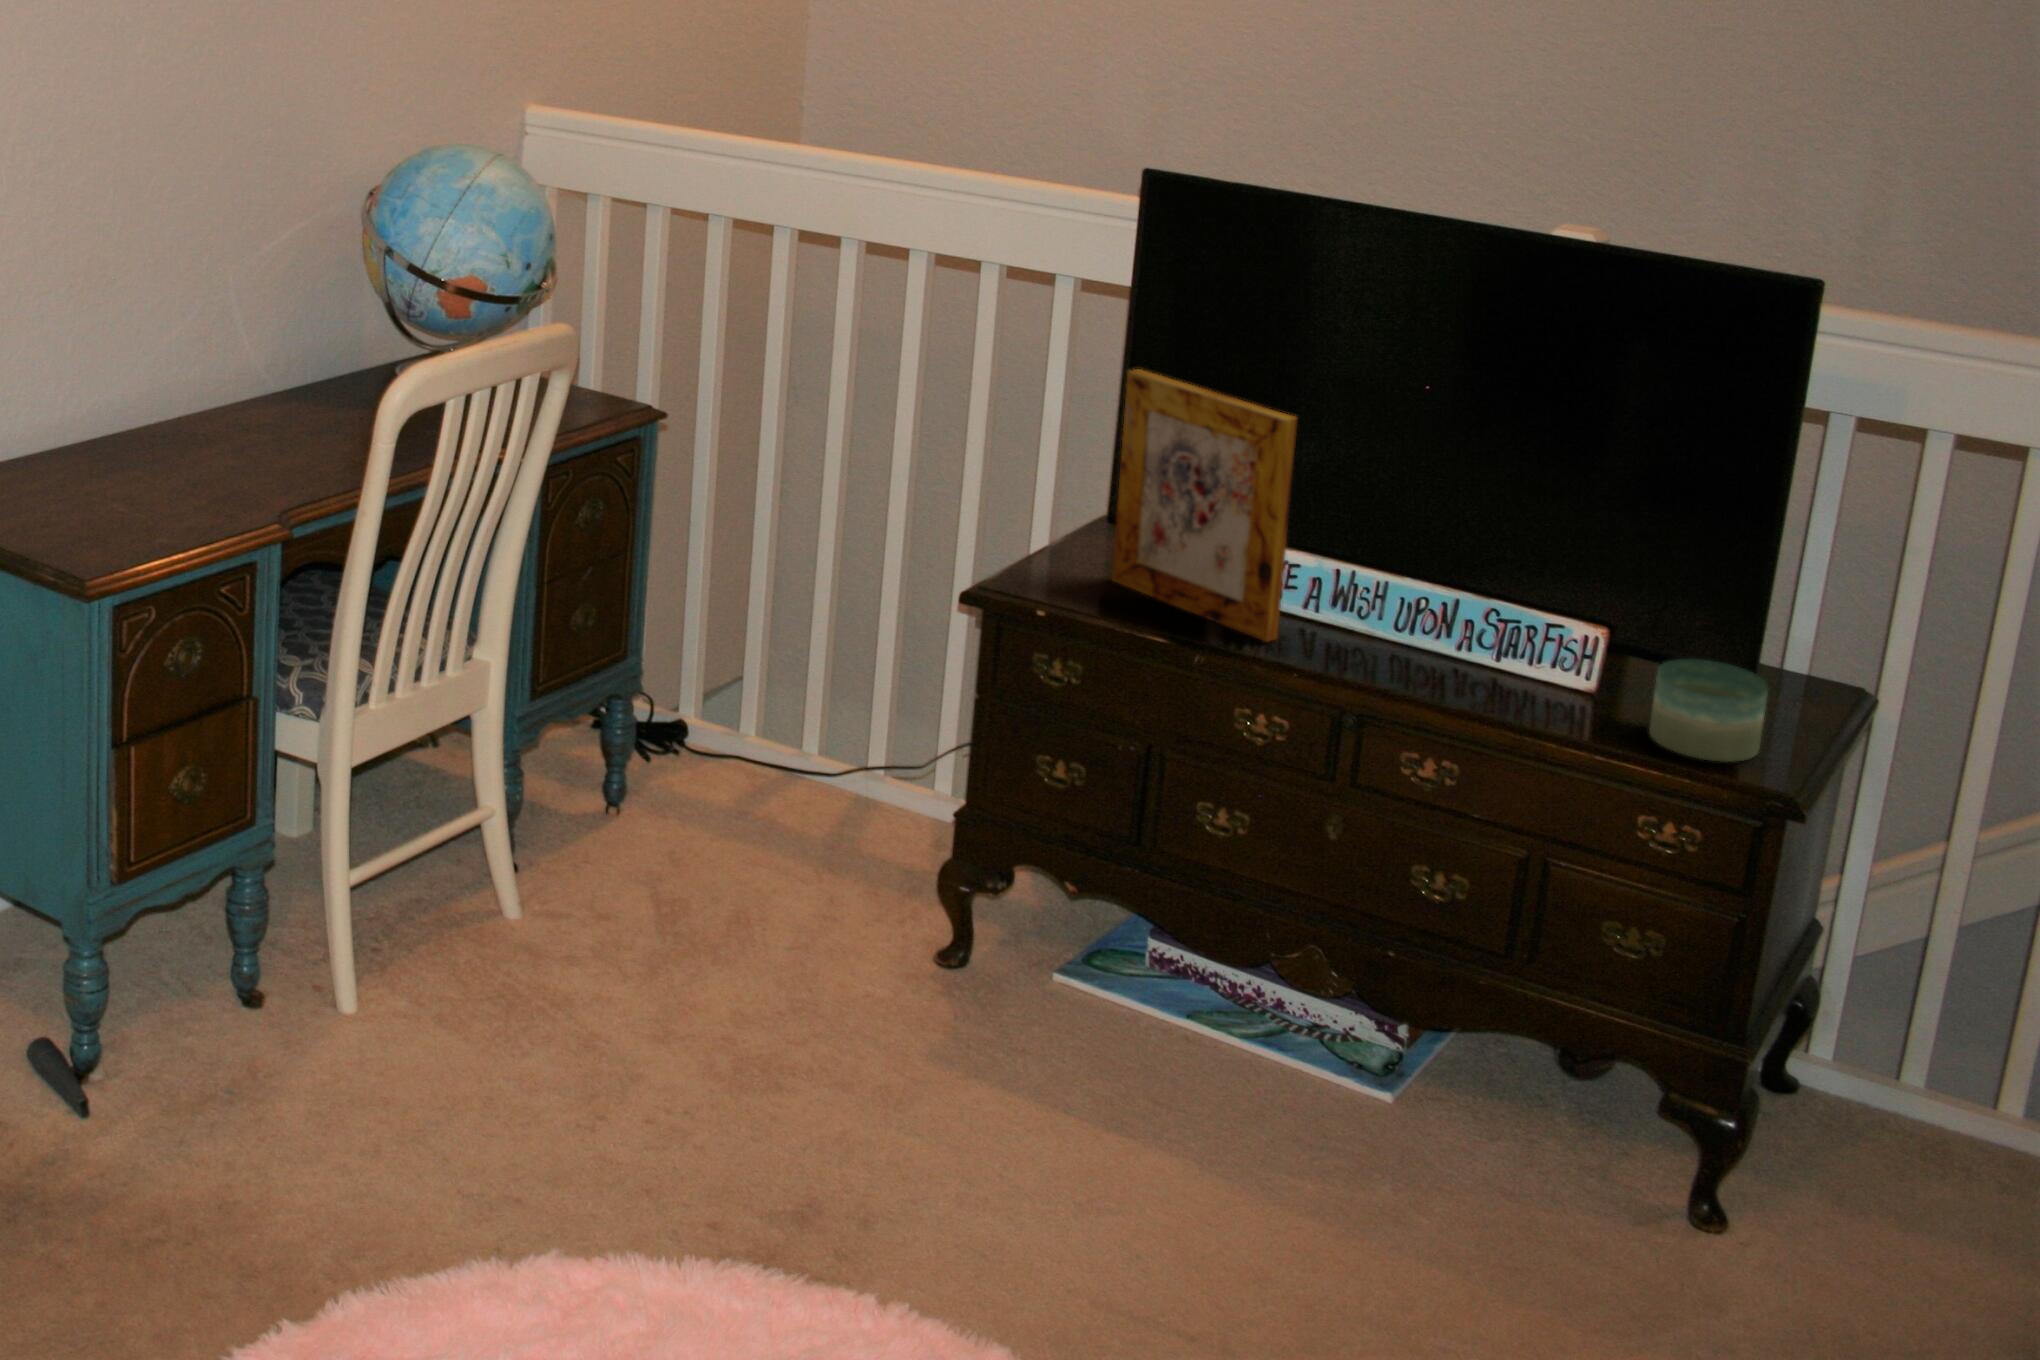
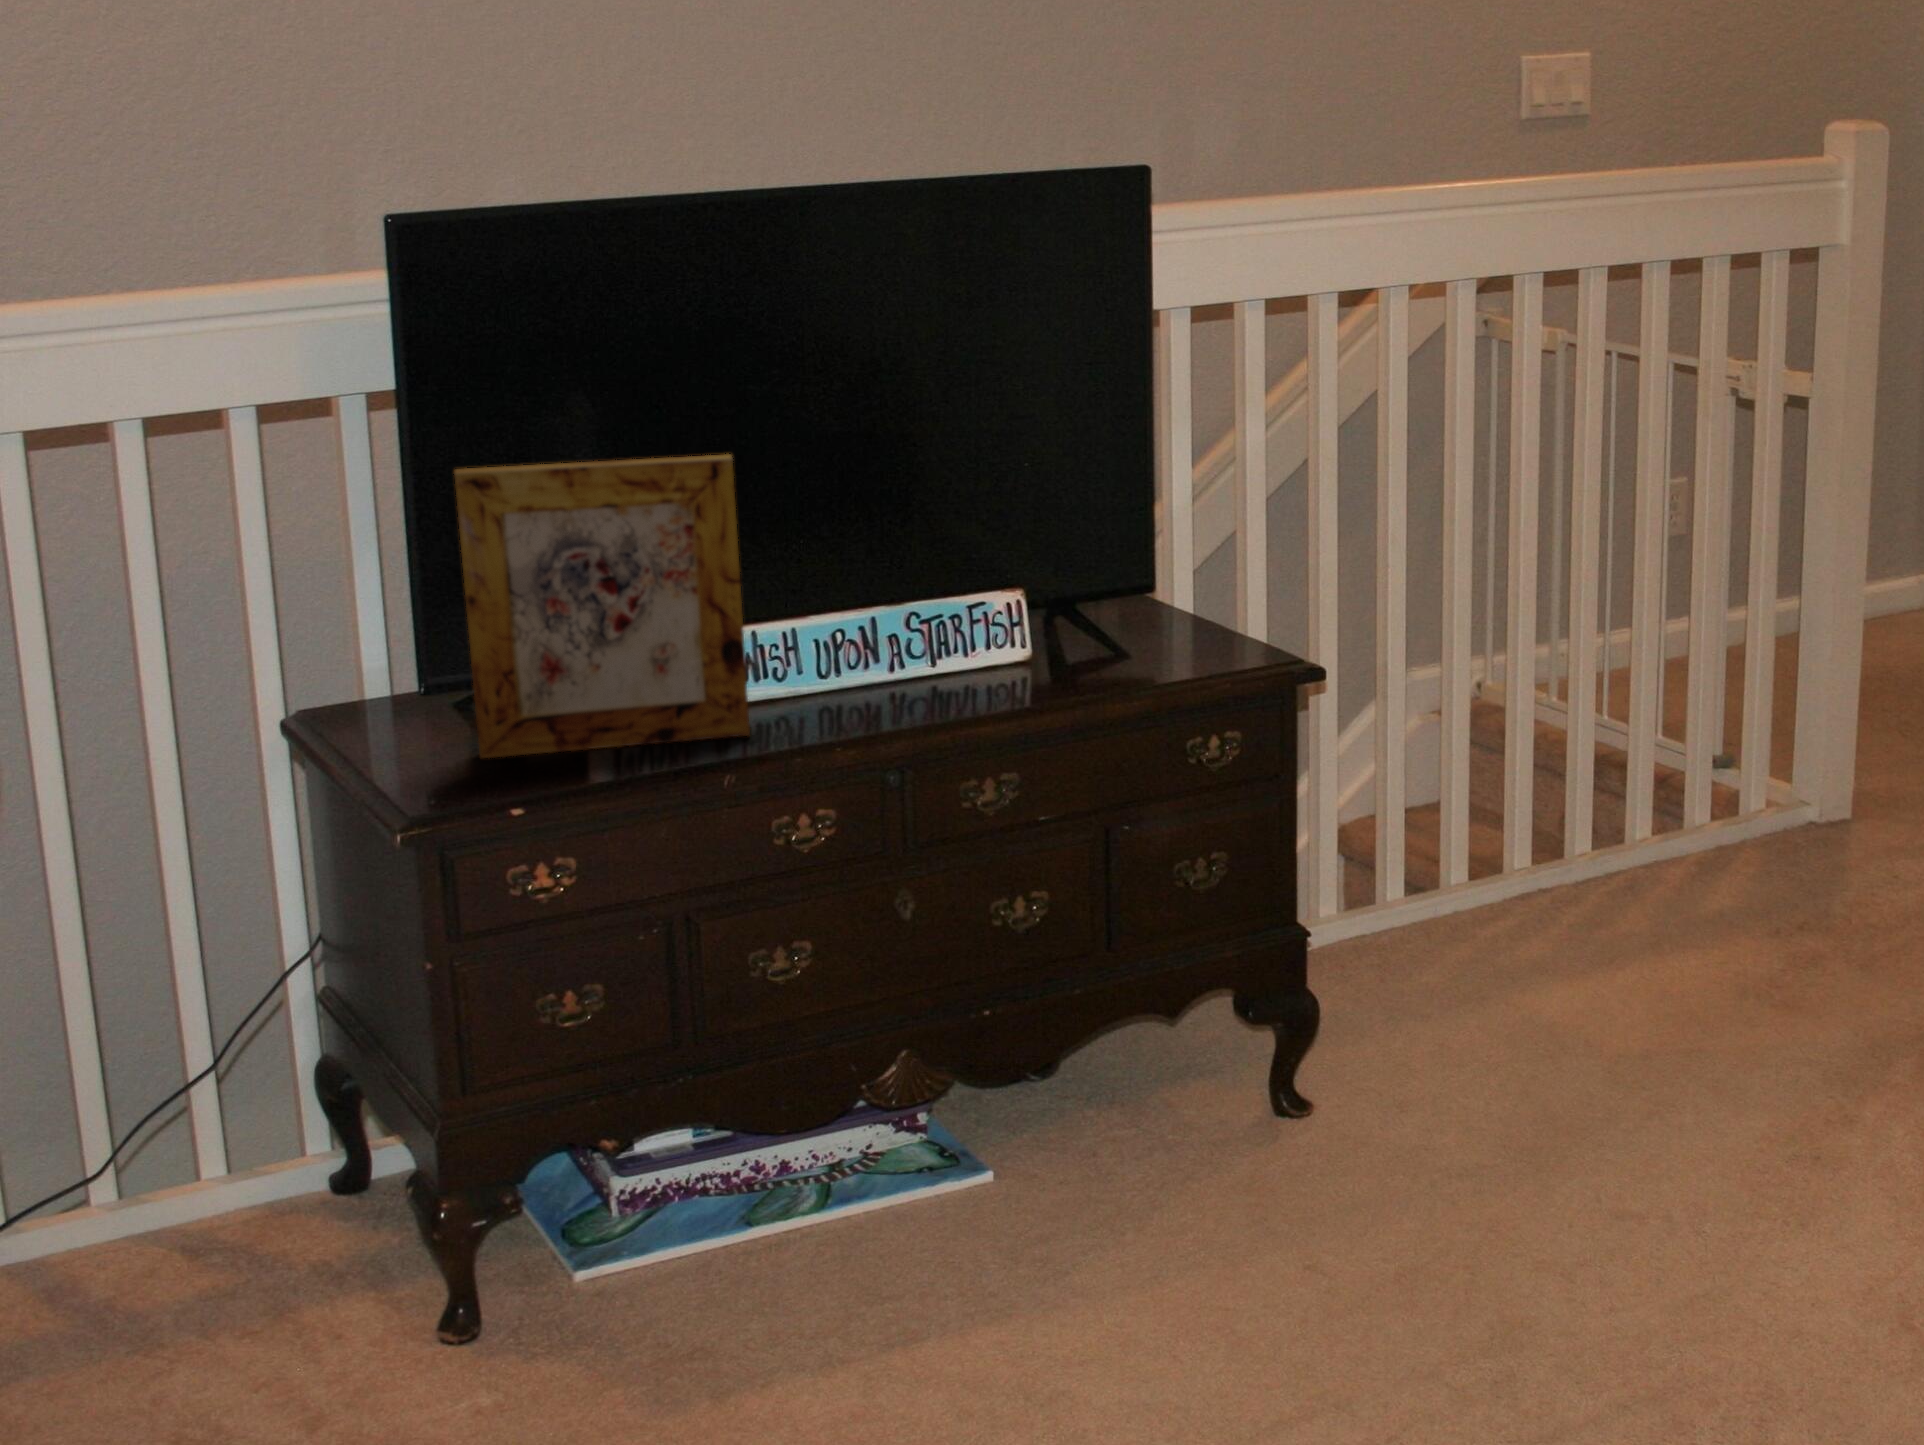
candle: present [1649,659,1769,762] -> none [1109,577,1212,668]

